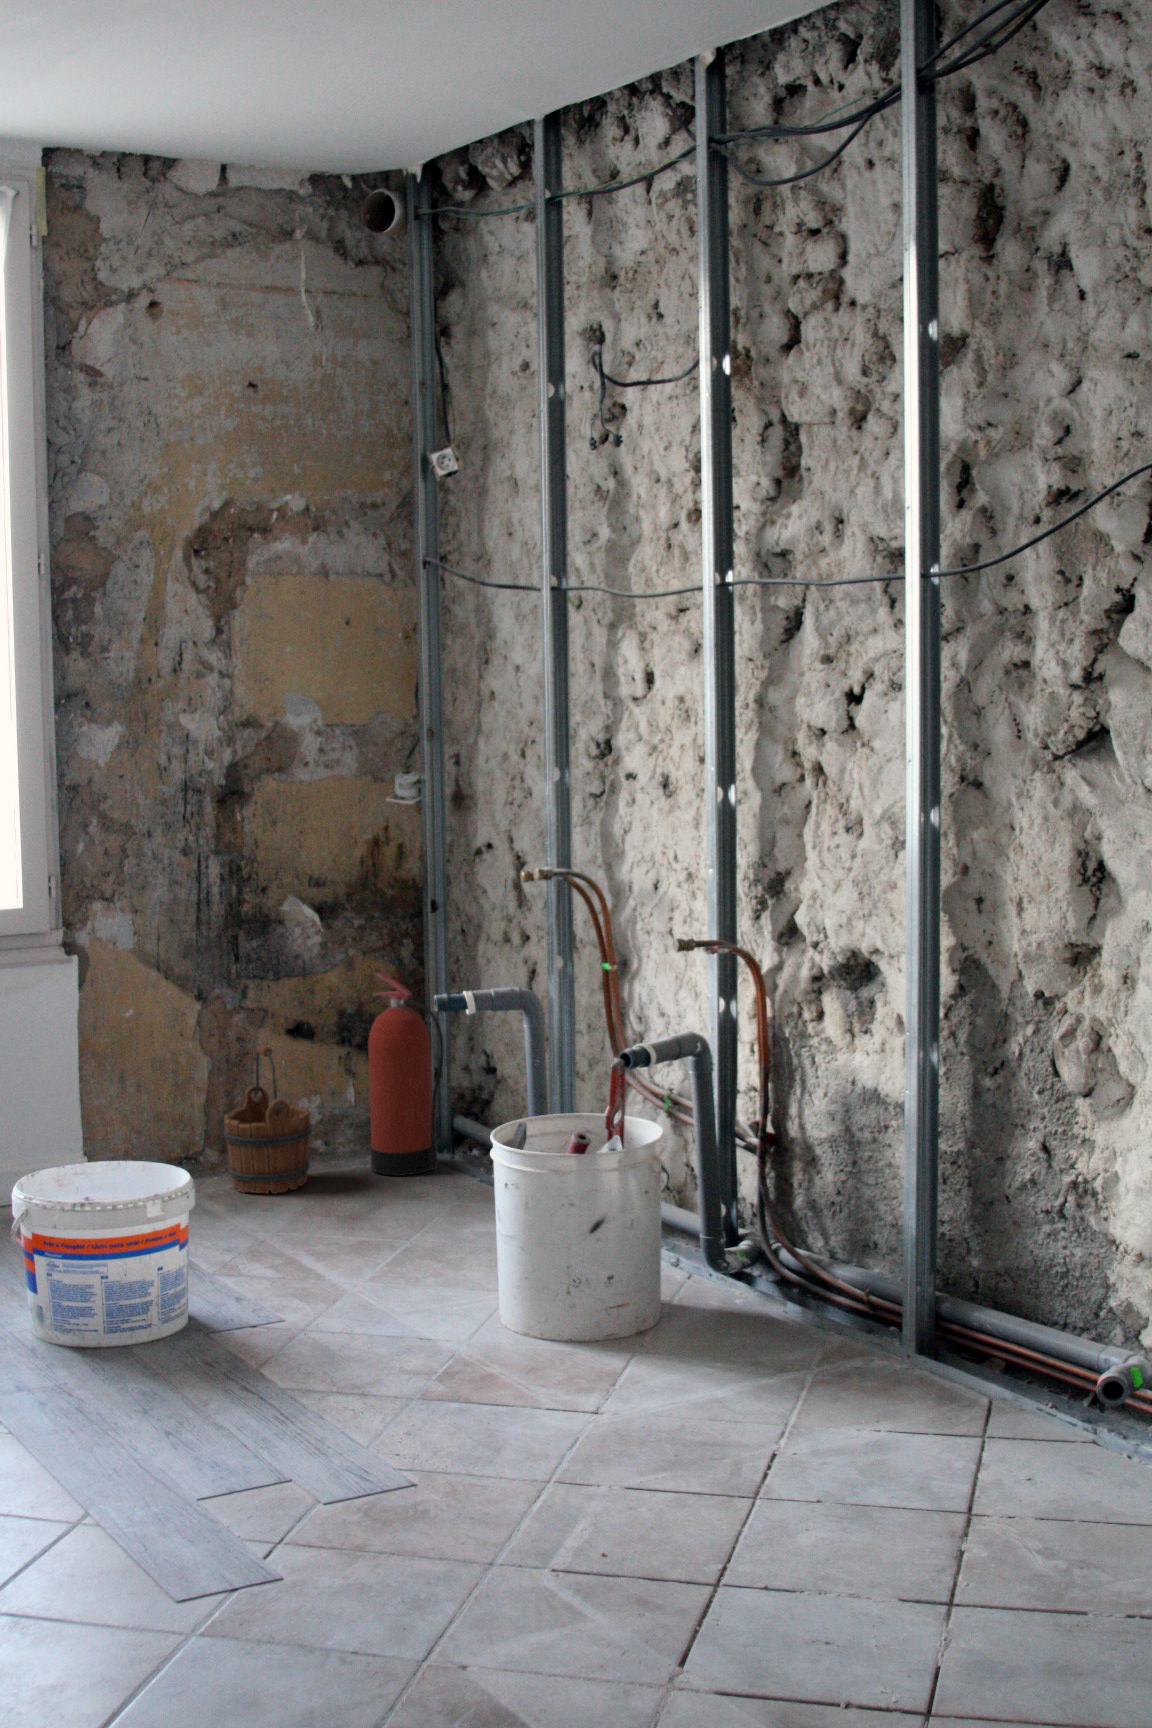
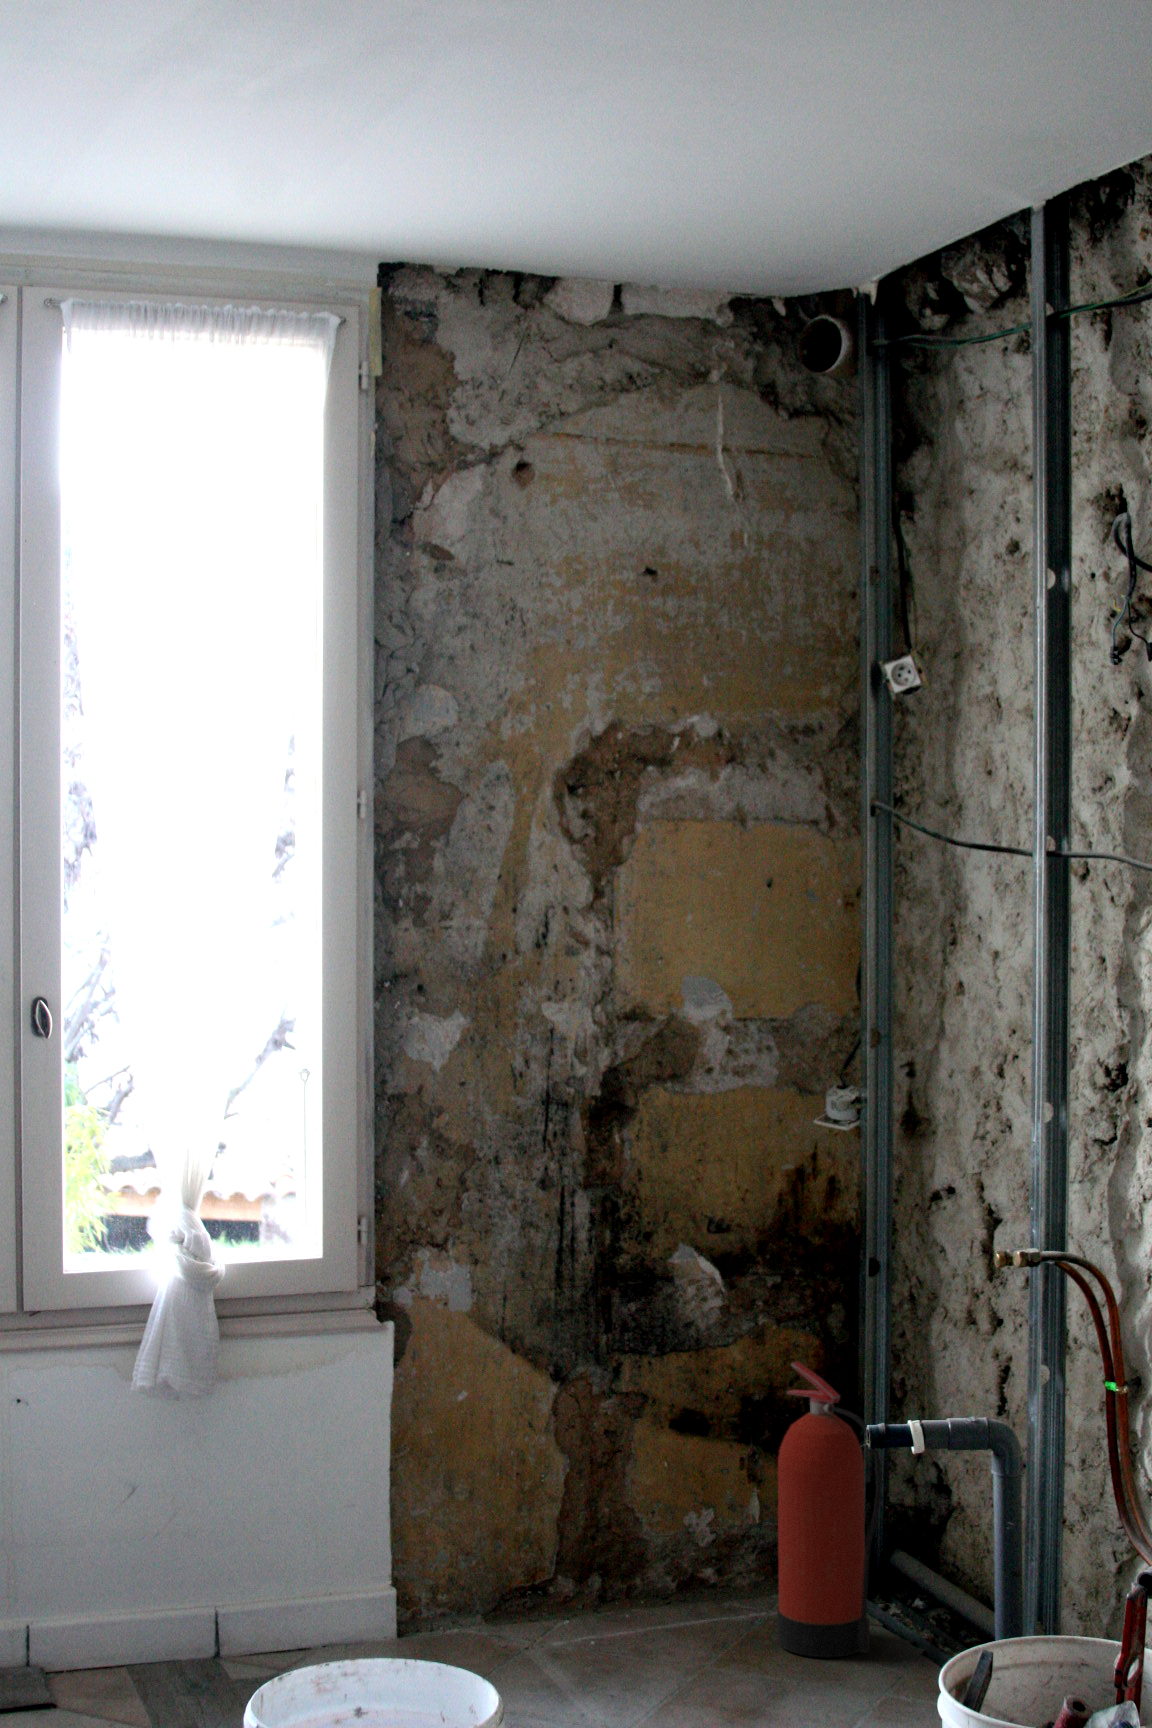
wooden bucket: present [224,1044,312,1194] -> none [577,1455,695,1672]

